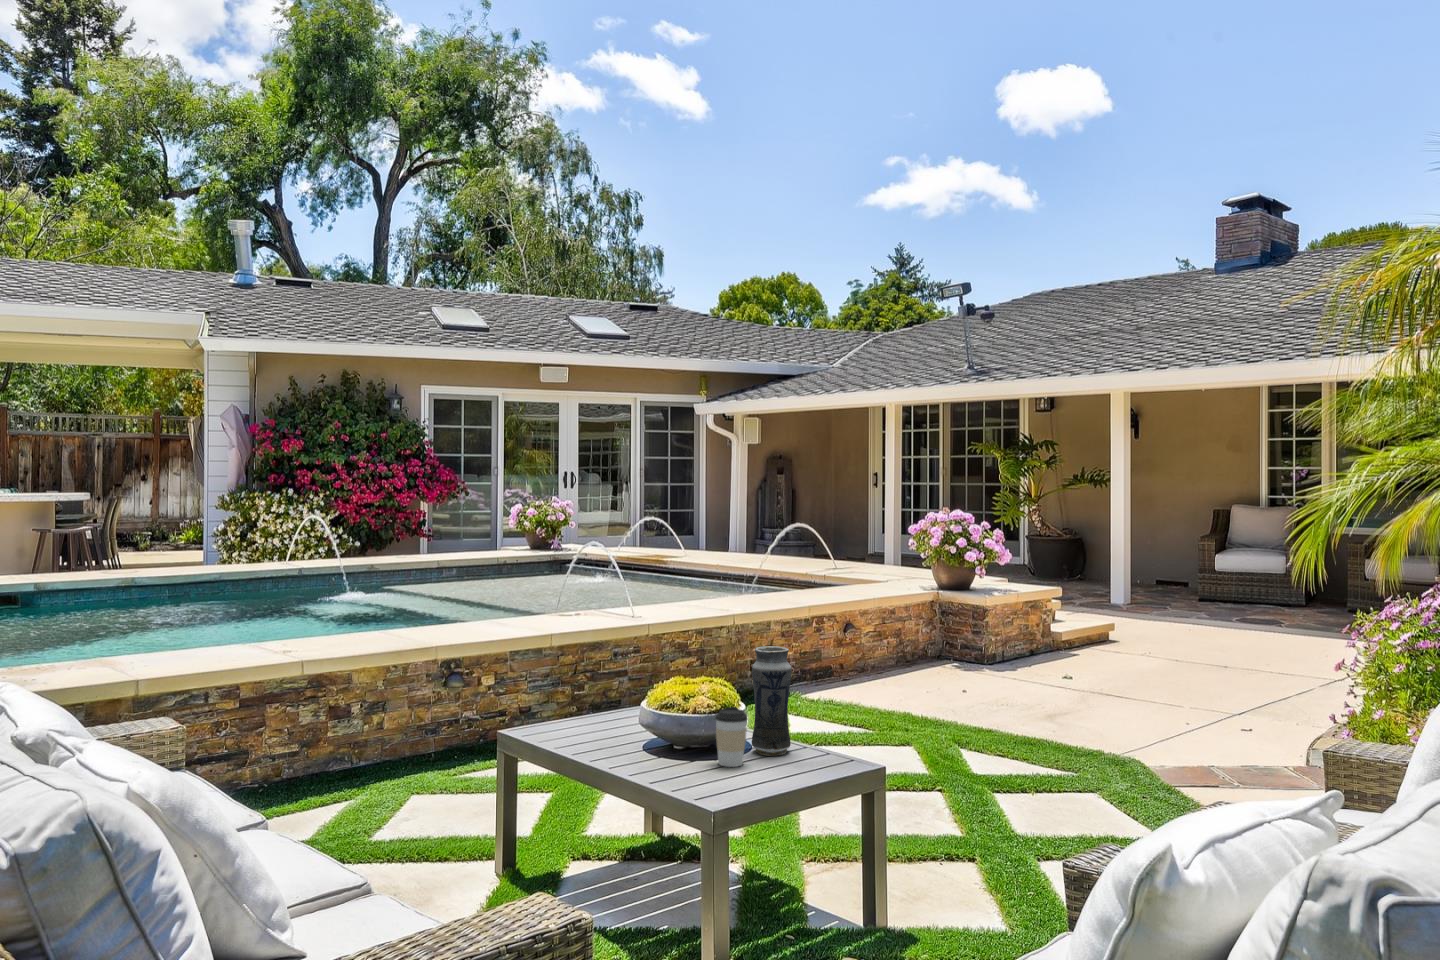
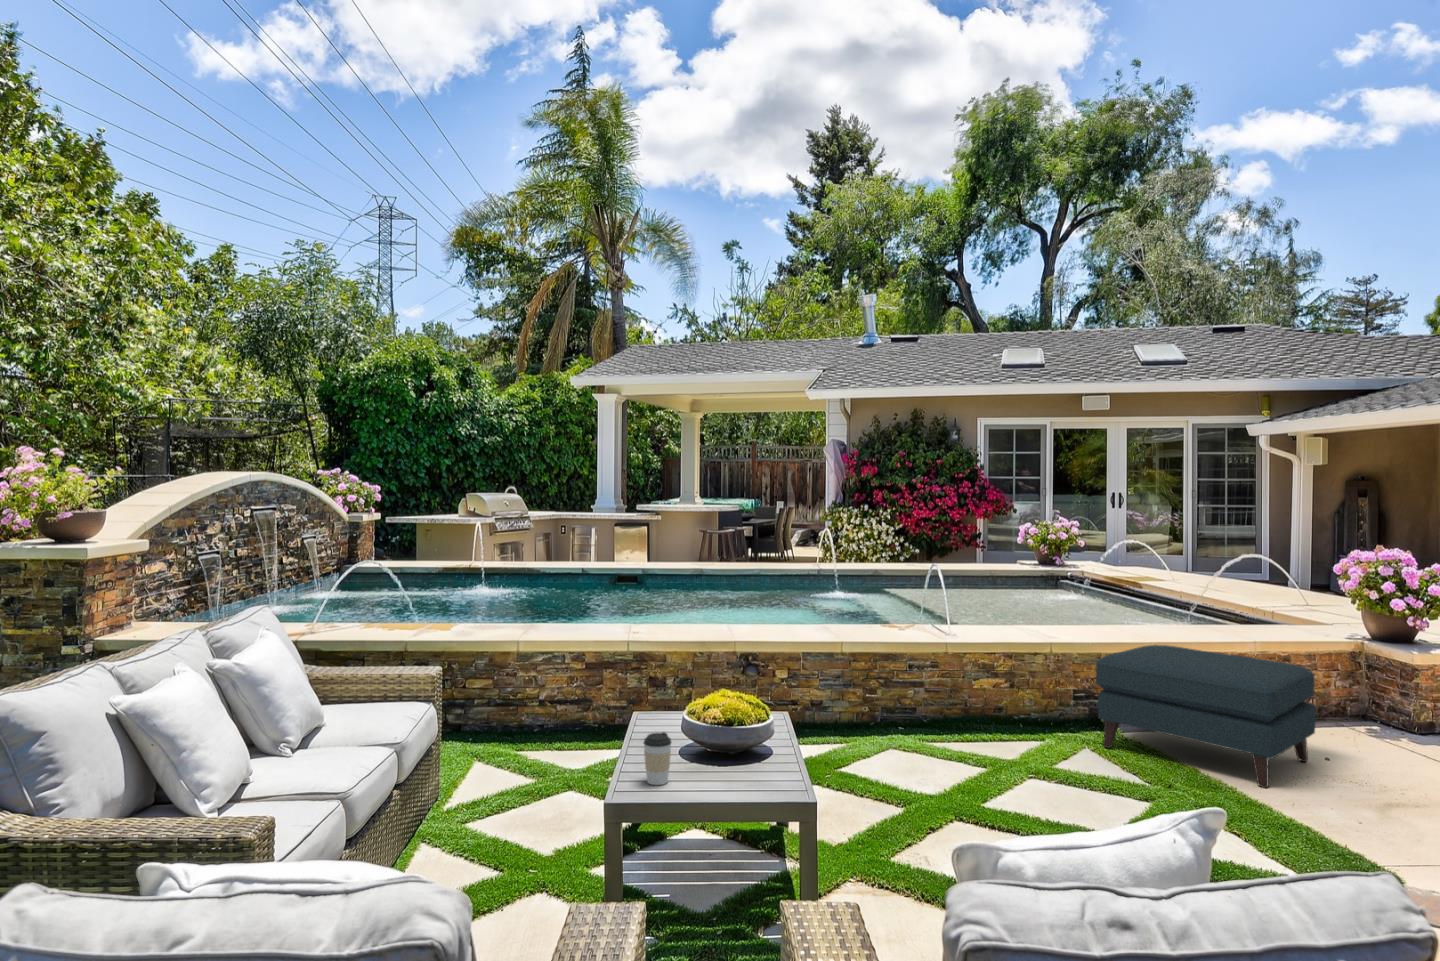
ottoman: none [800,605,959,713] -> present [1096,645,1316,788]
vase: present [752,646,792,756] -> none [695,683,730,784]

